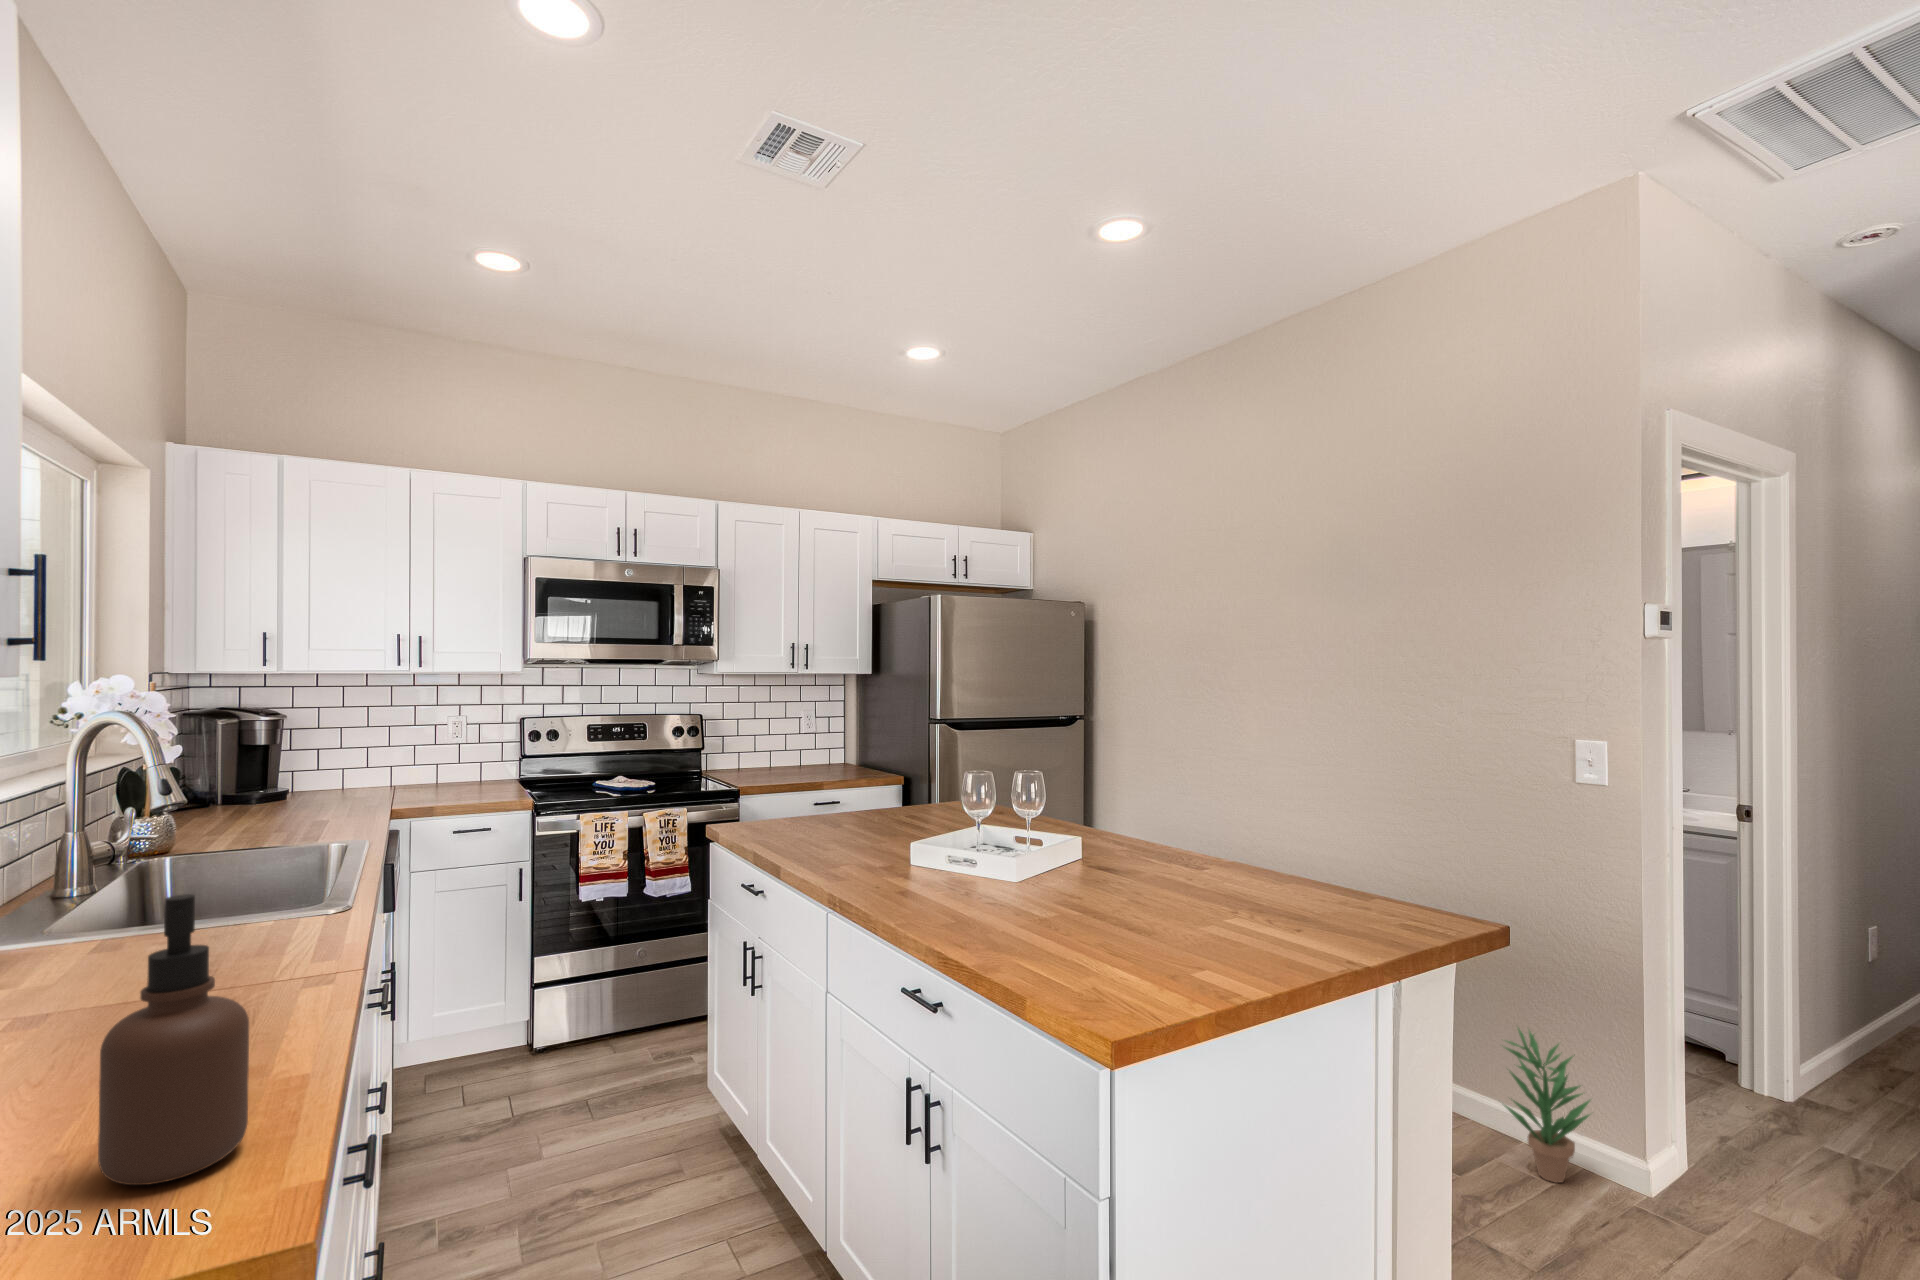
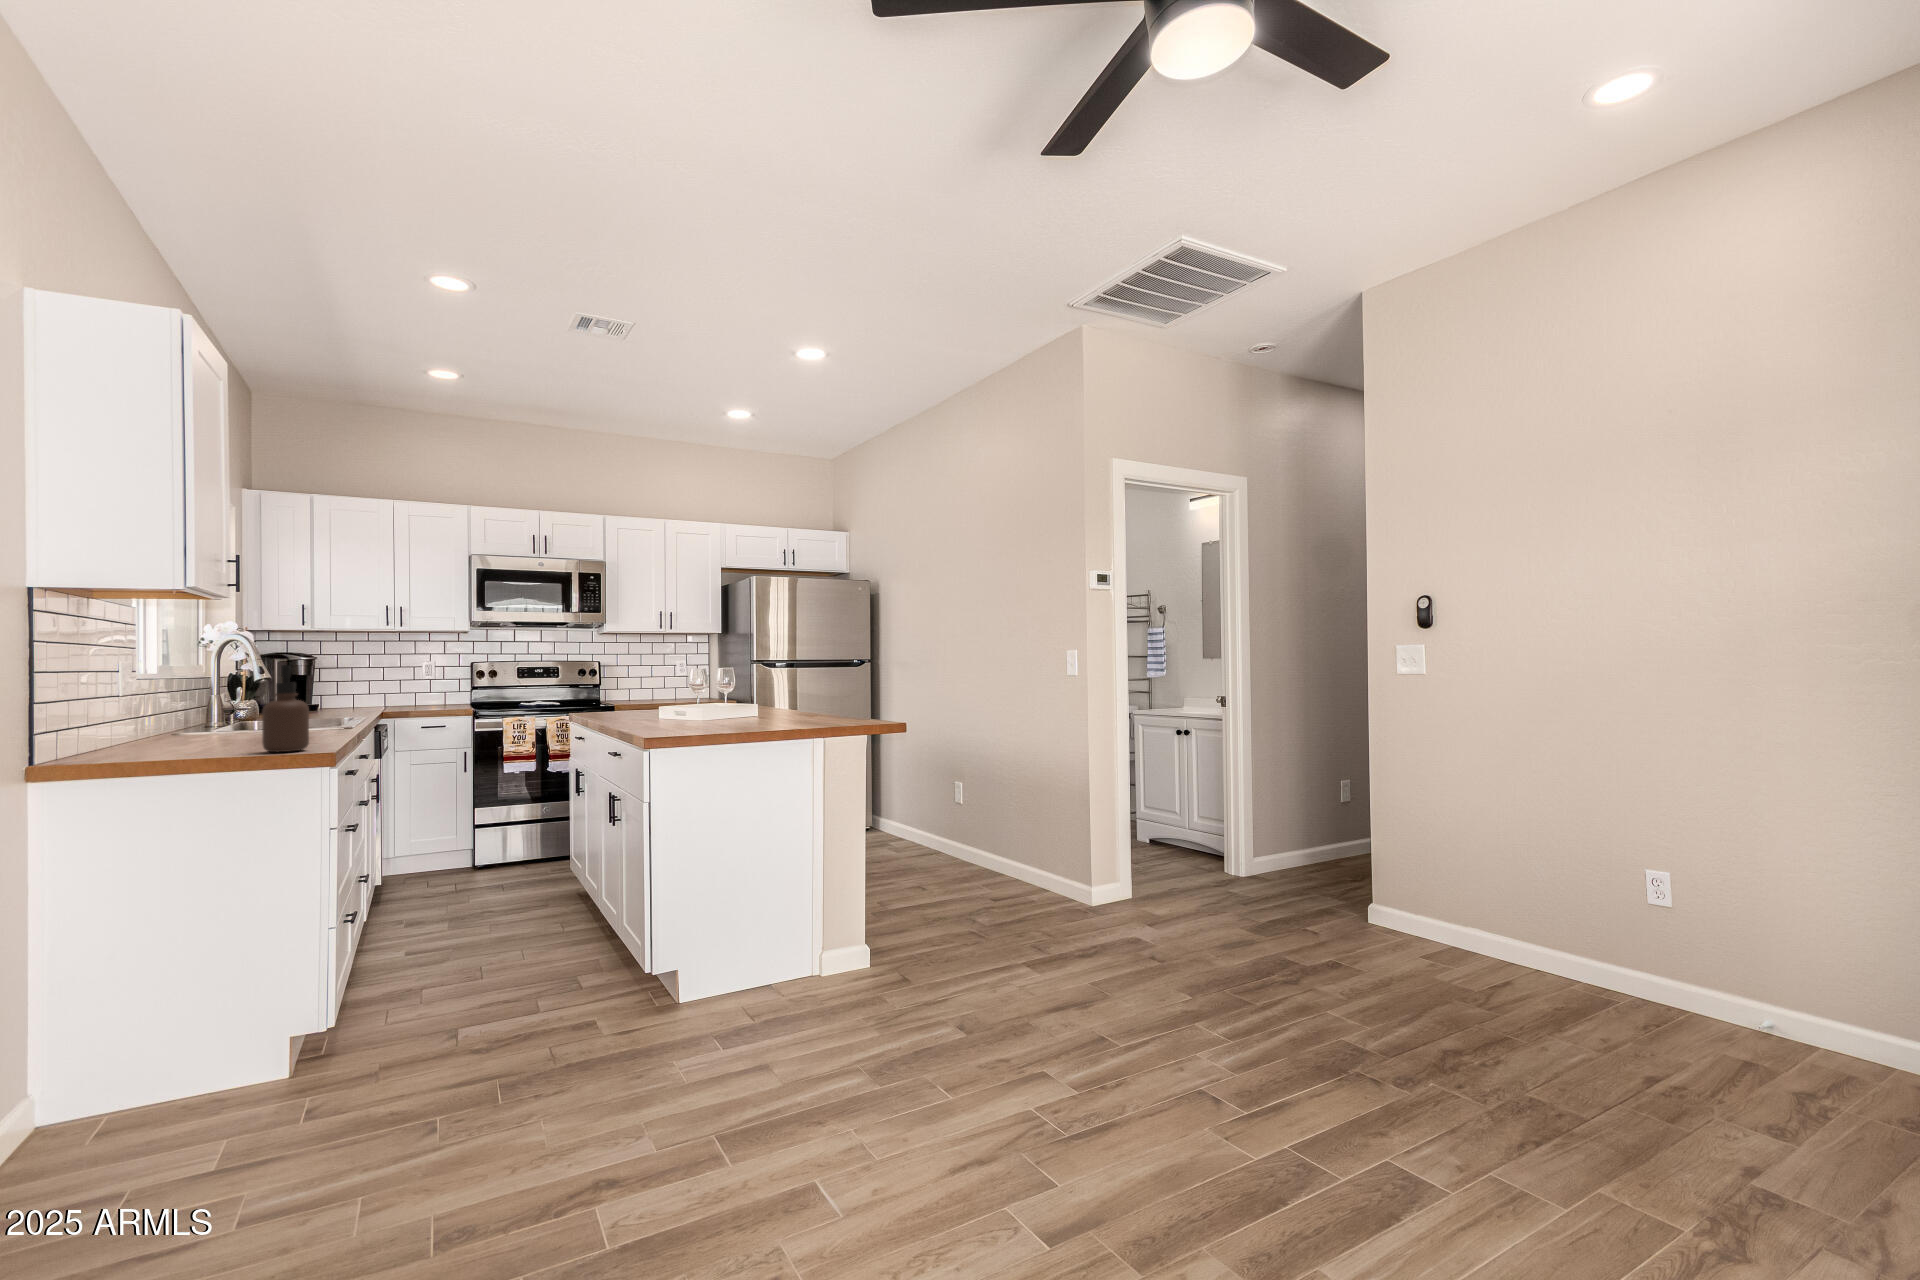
potted plant: present [1505,1029,1590,1183] -> none [1020,818,1069,904]

